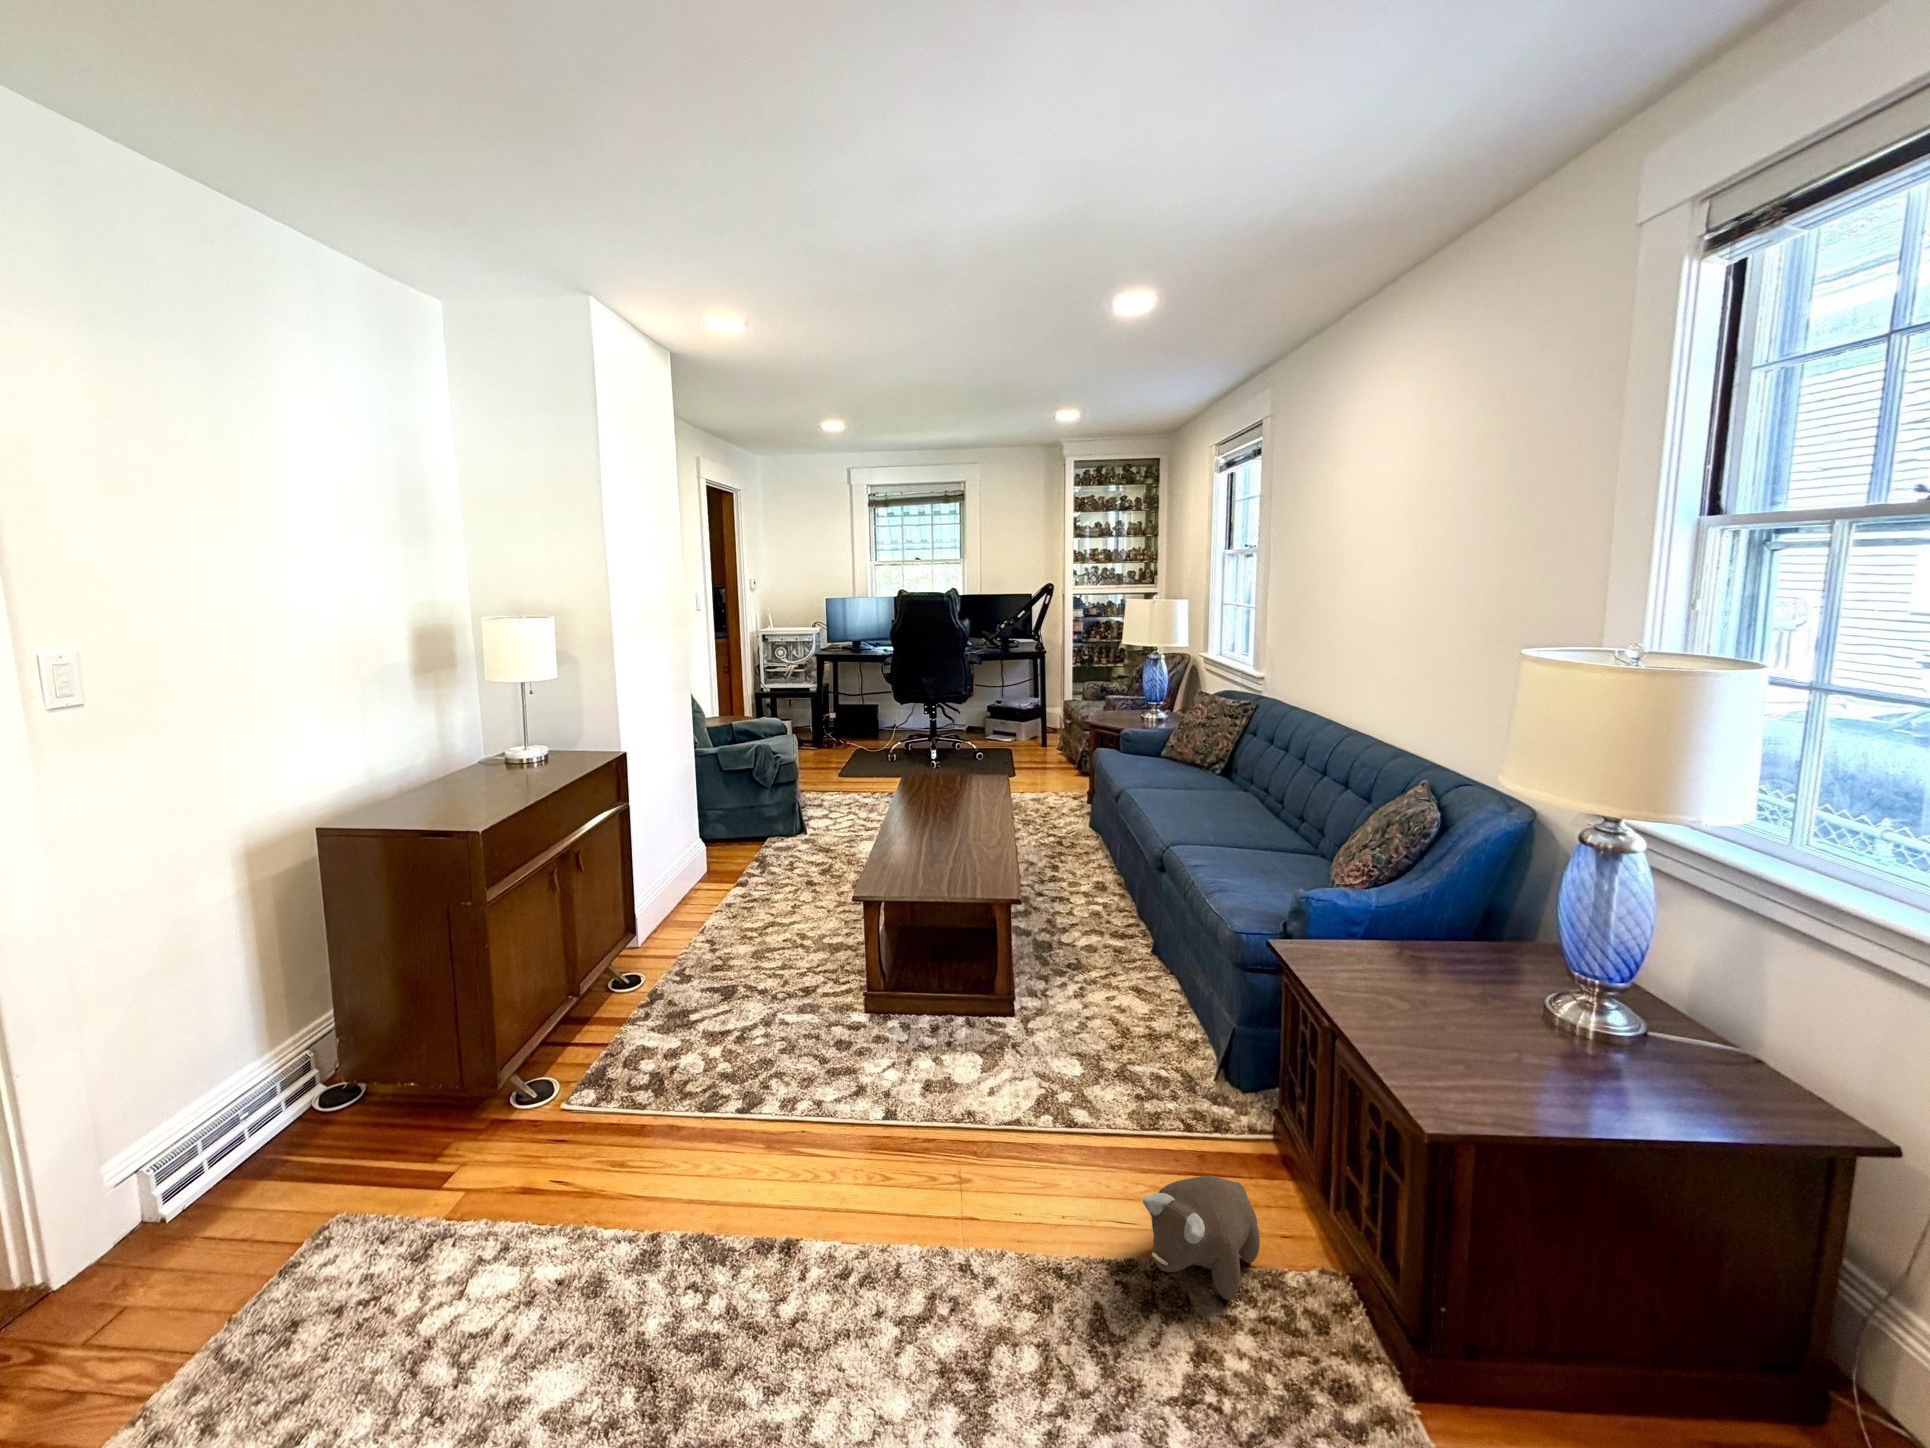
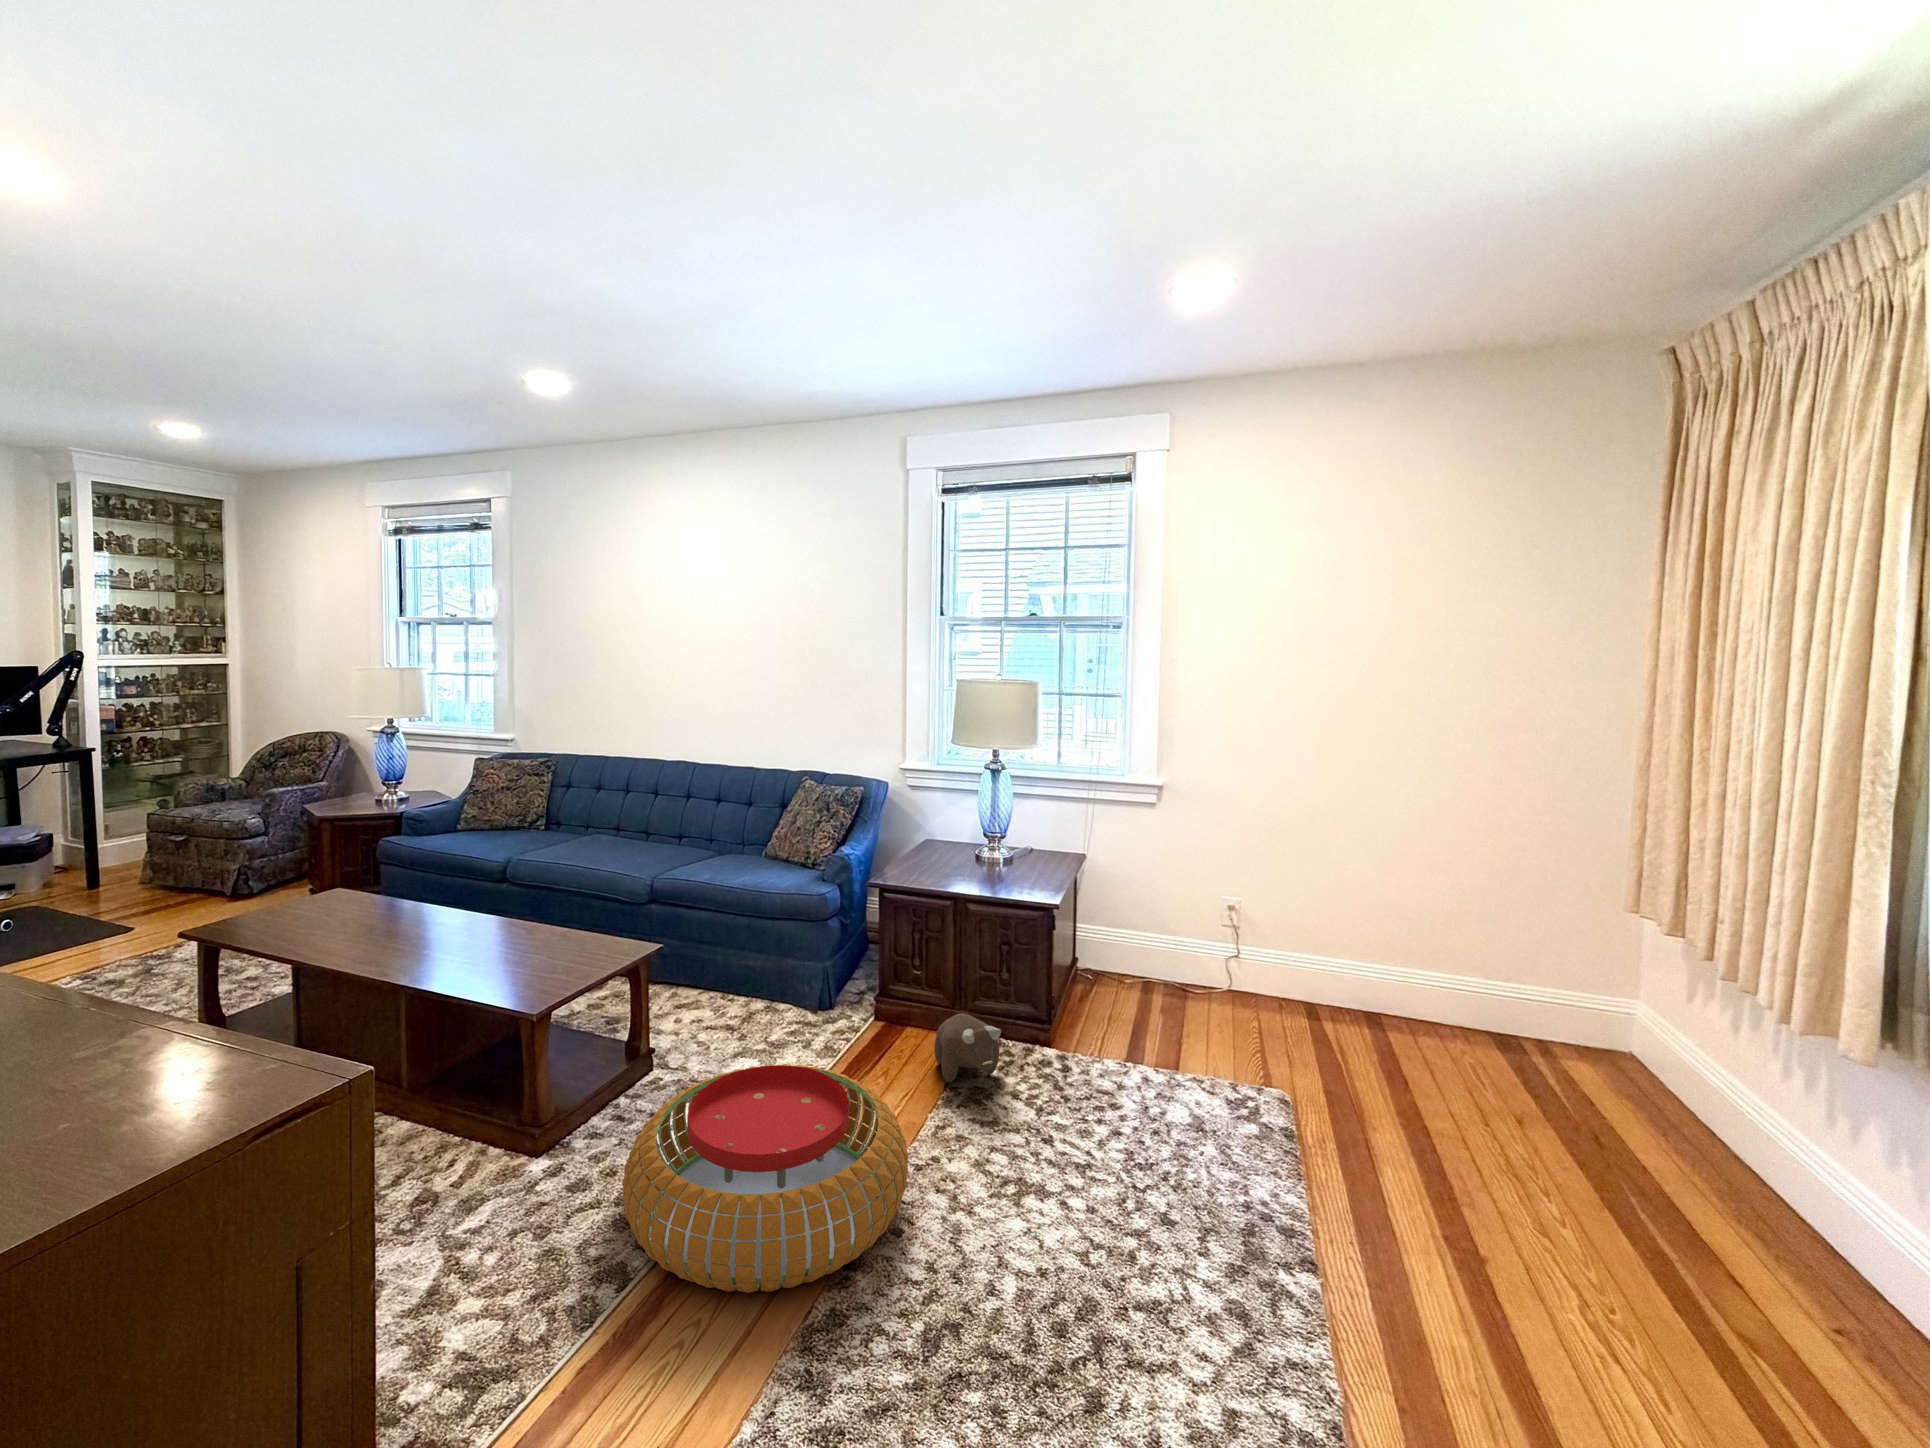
pouf: none [716,1018,994,1254] -> present [623,1064,908,1293]

